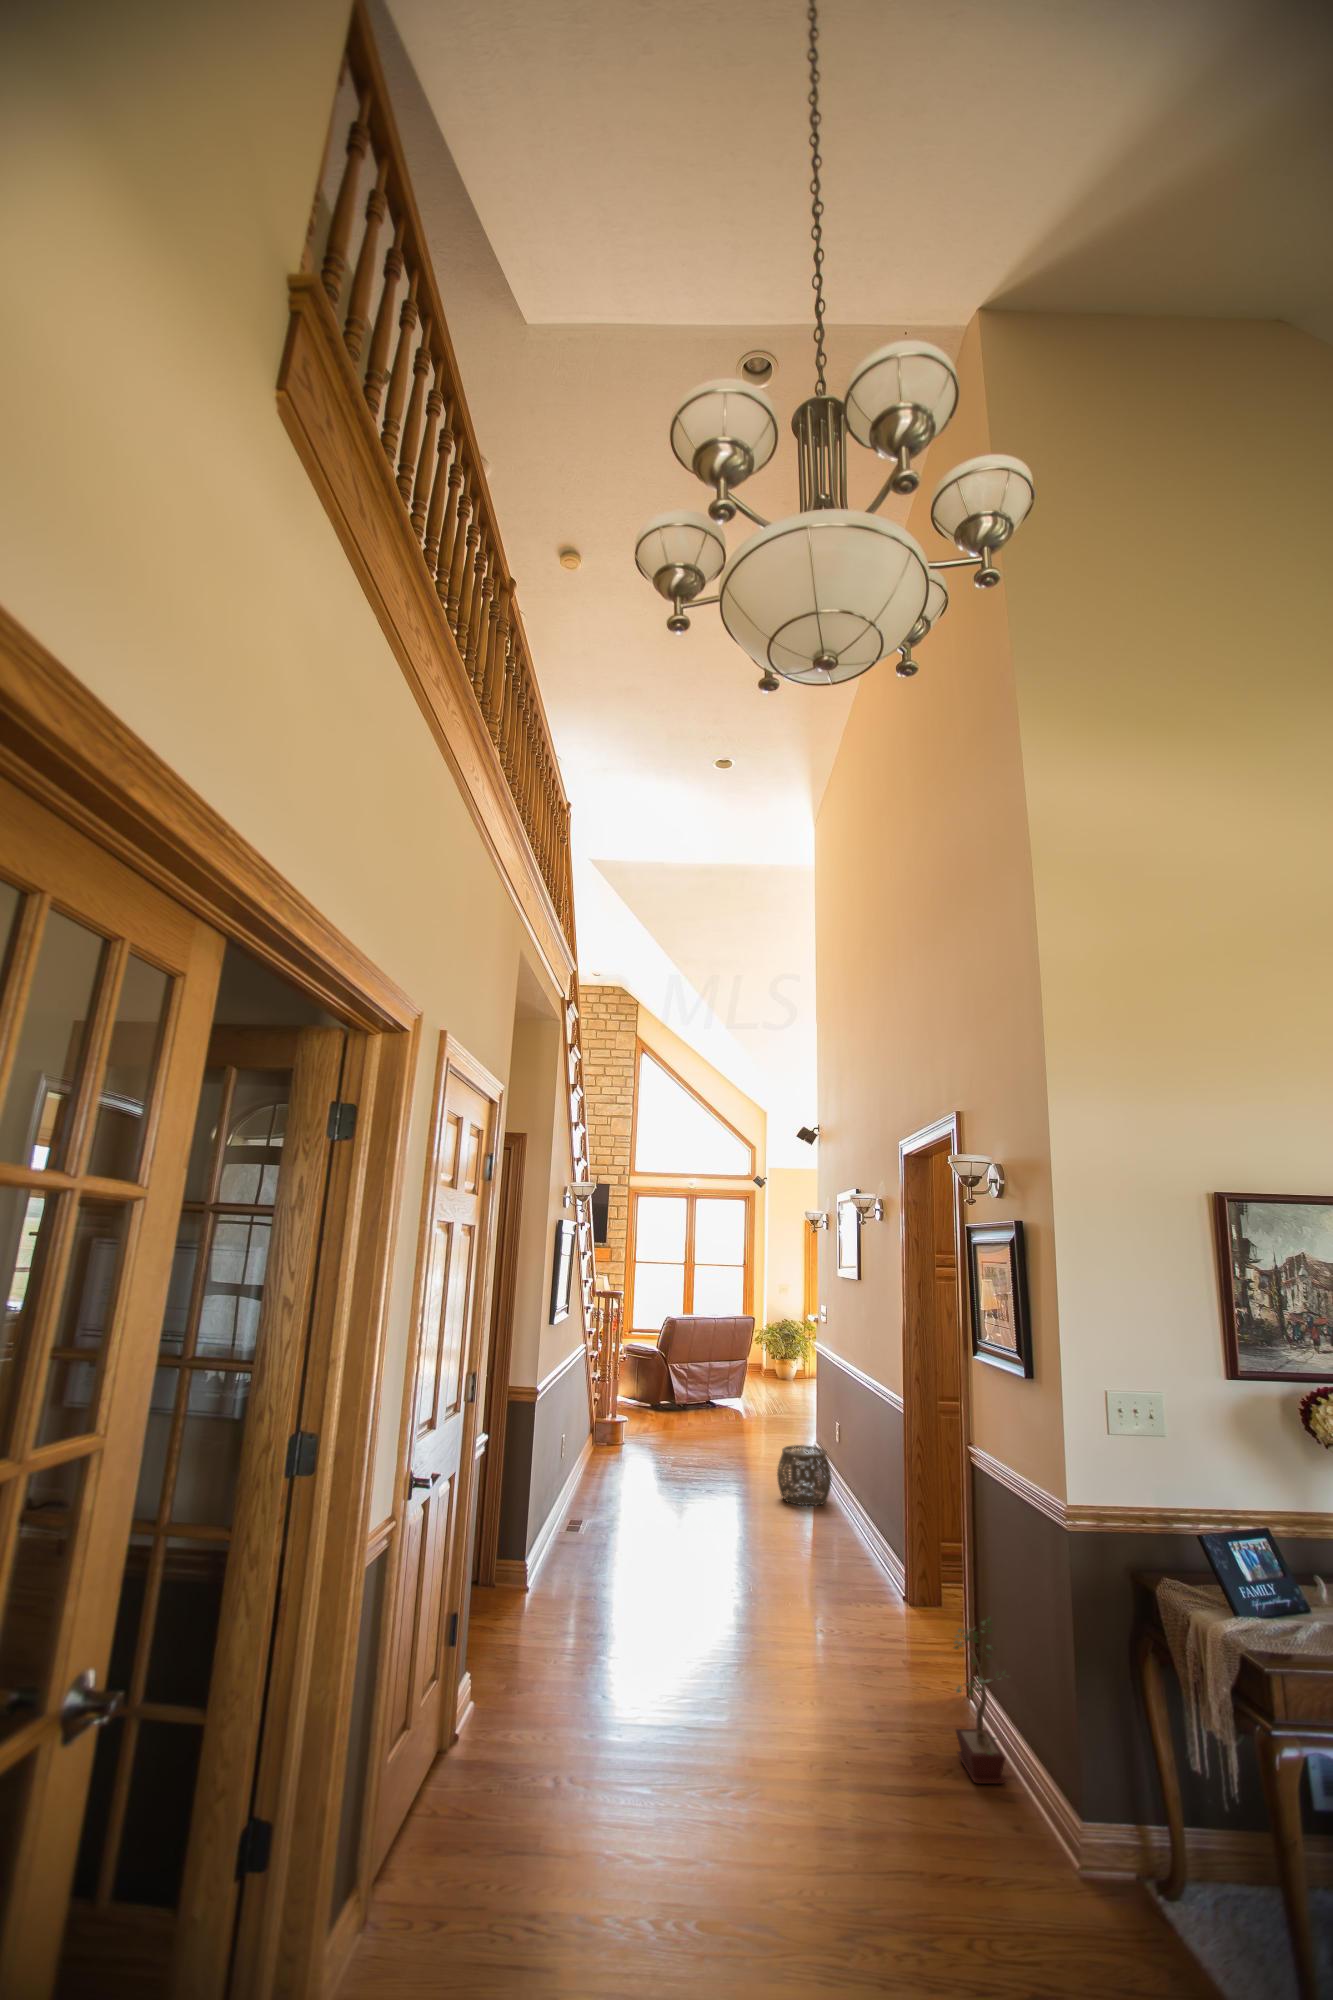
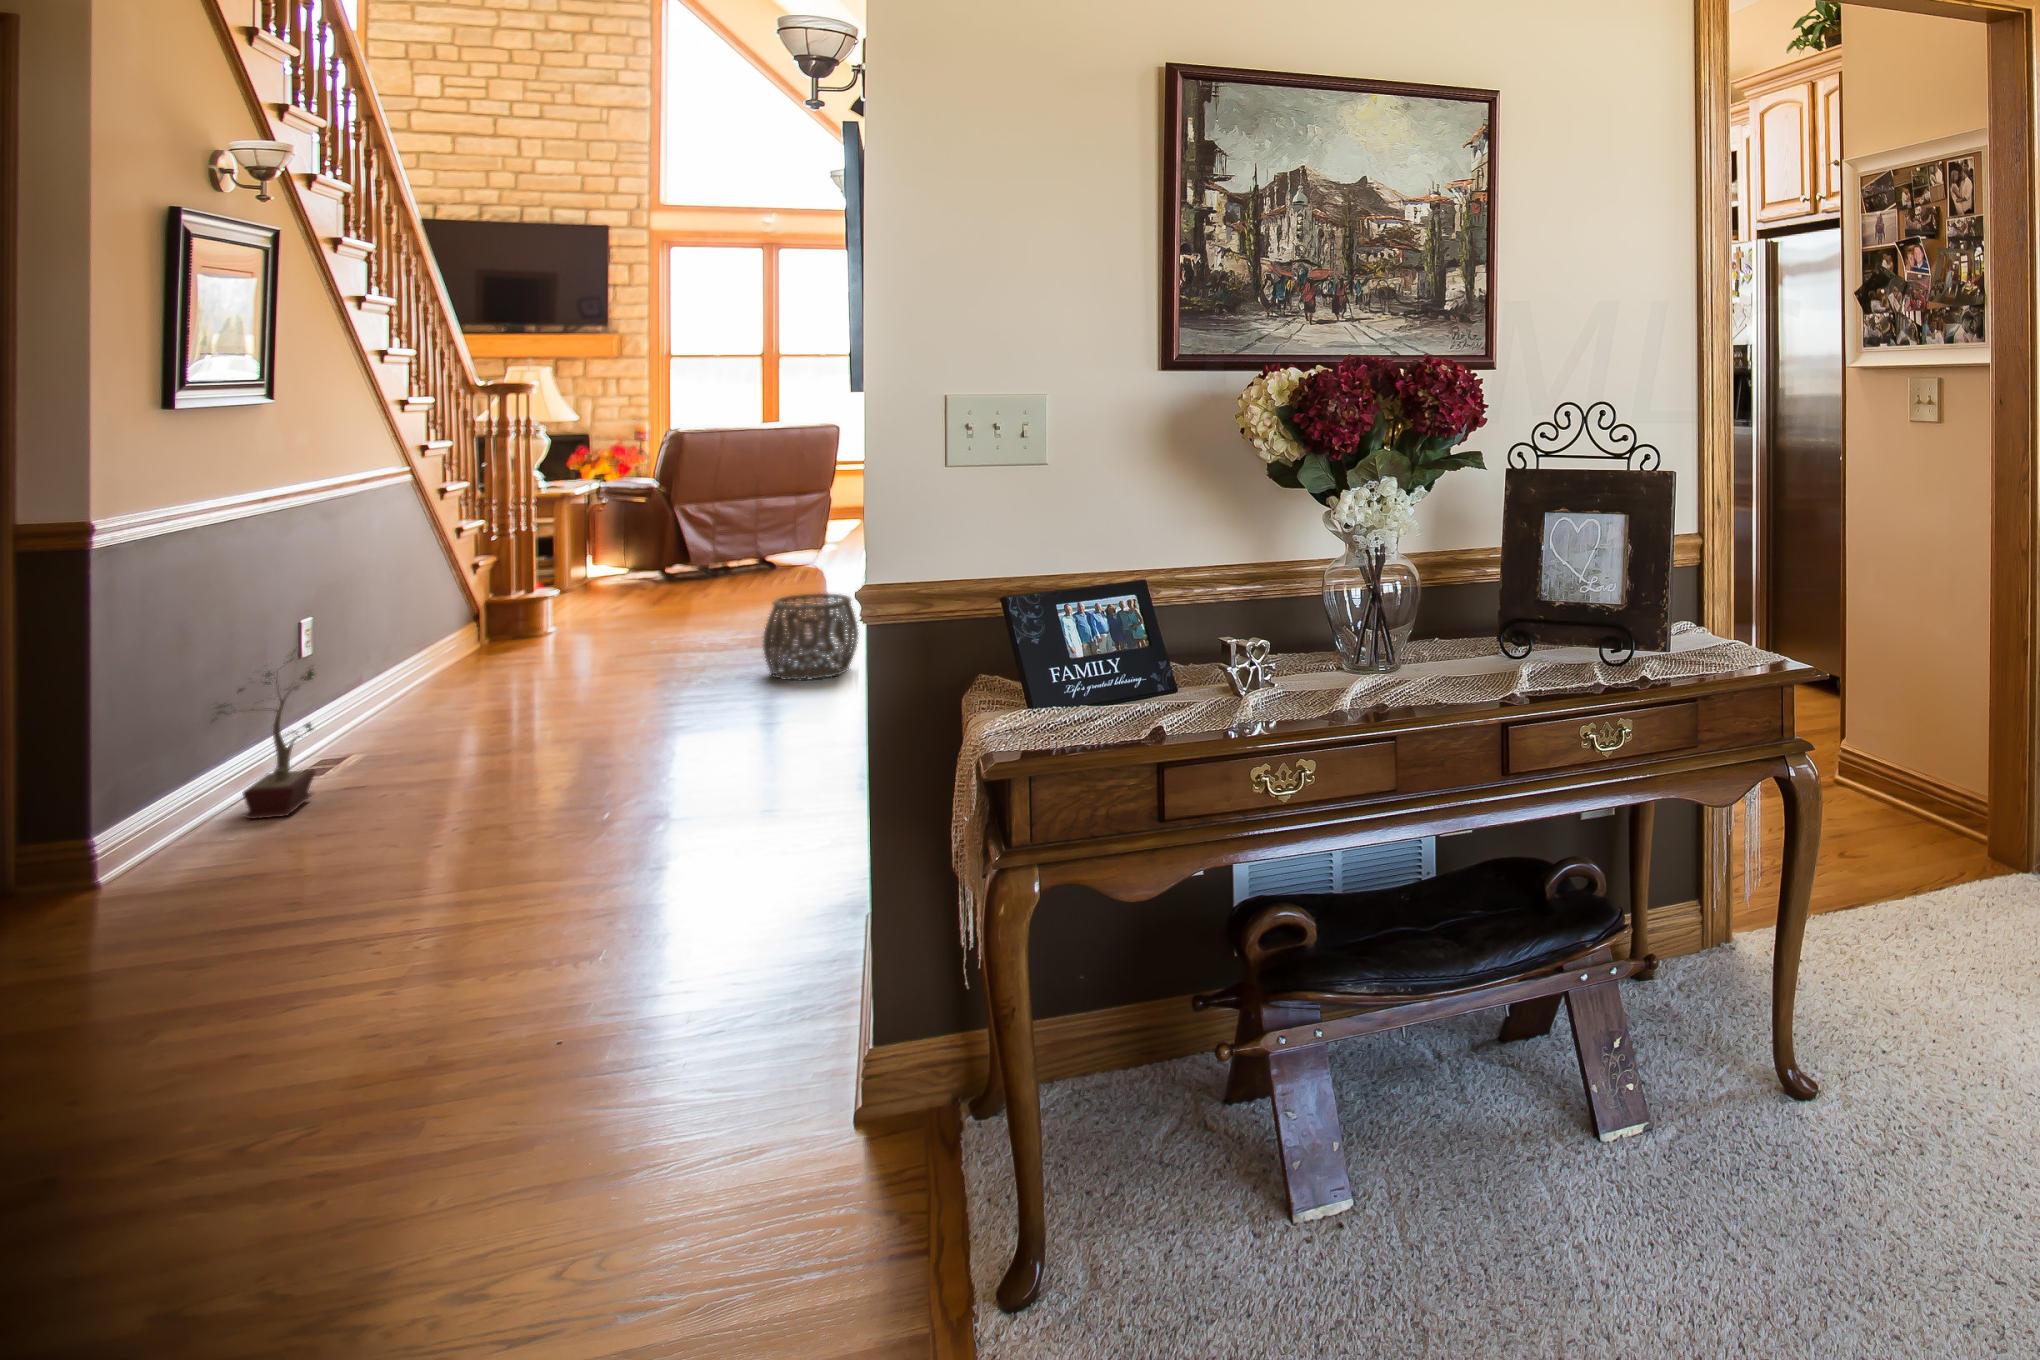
potted plant: present [953,1616,1008,1784] -> present [212,649,315,819]

